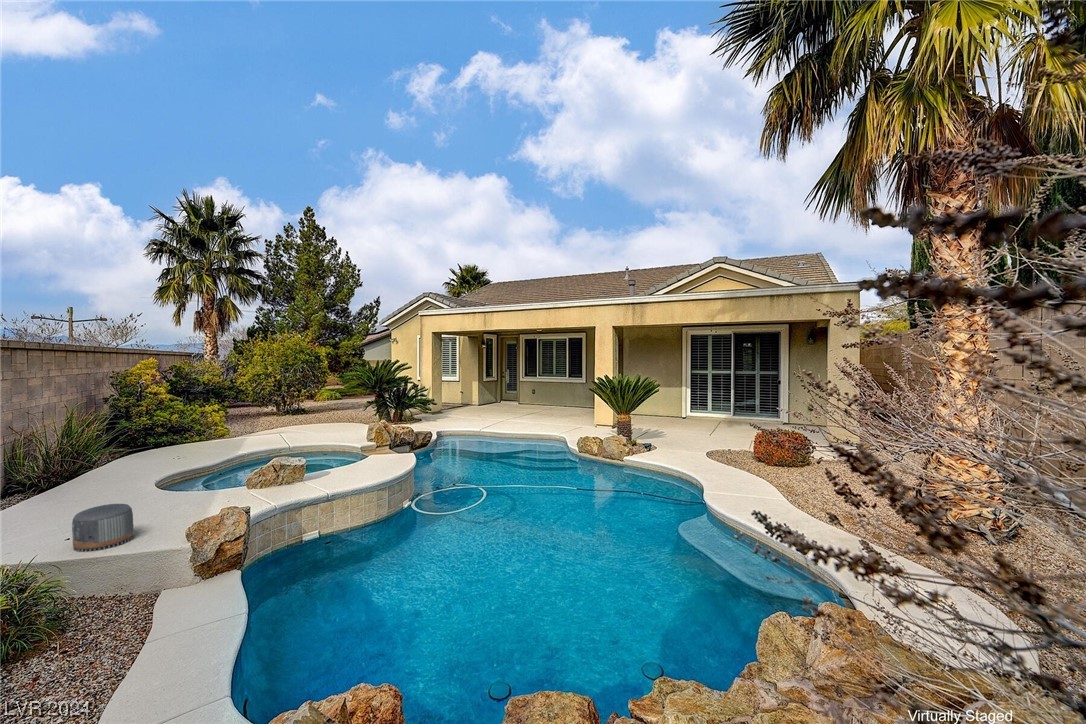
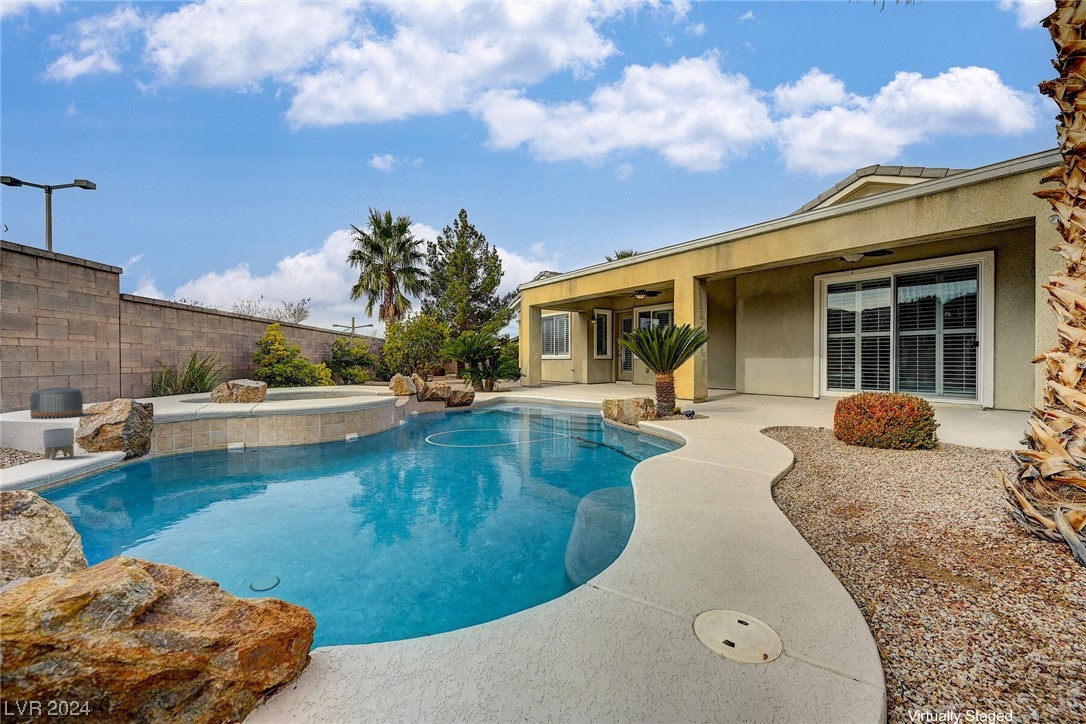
planter: none [193,555,222,597] -> present [43,428,74,460]

